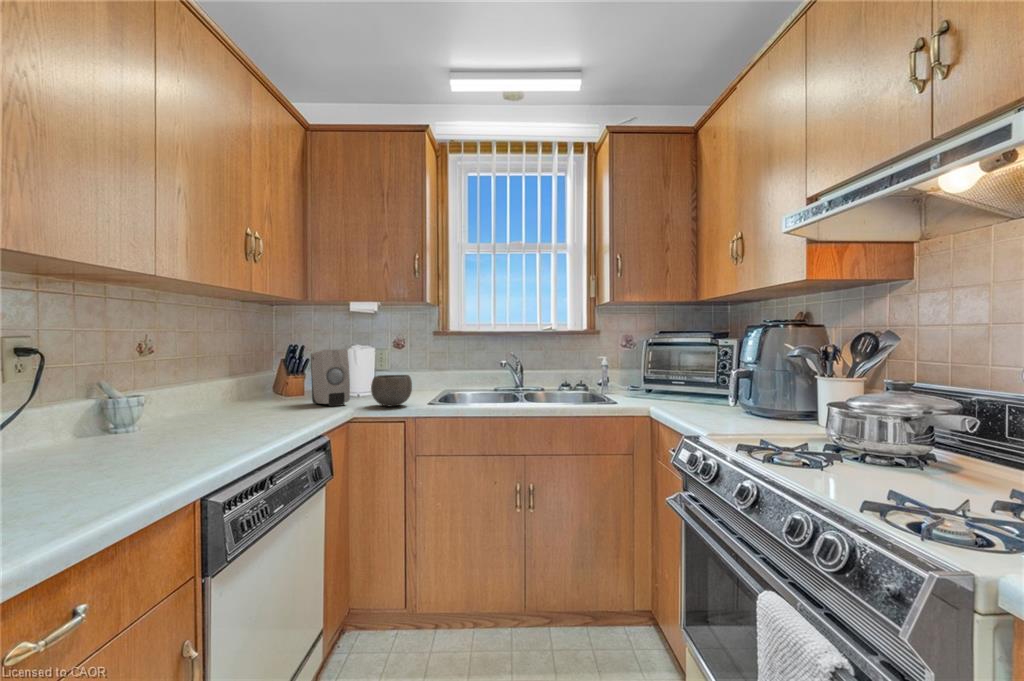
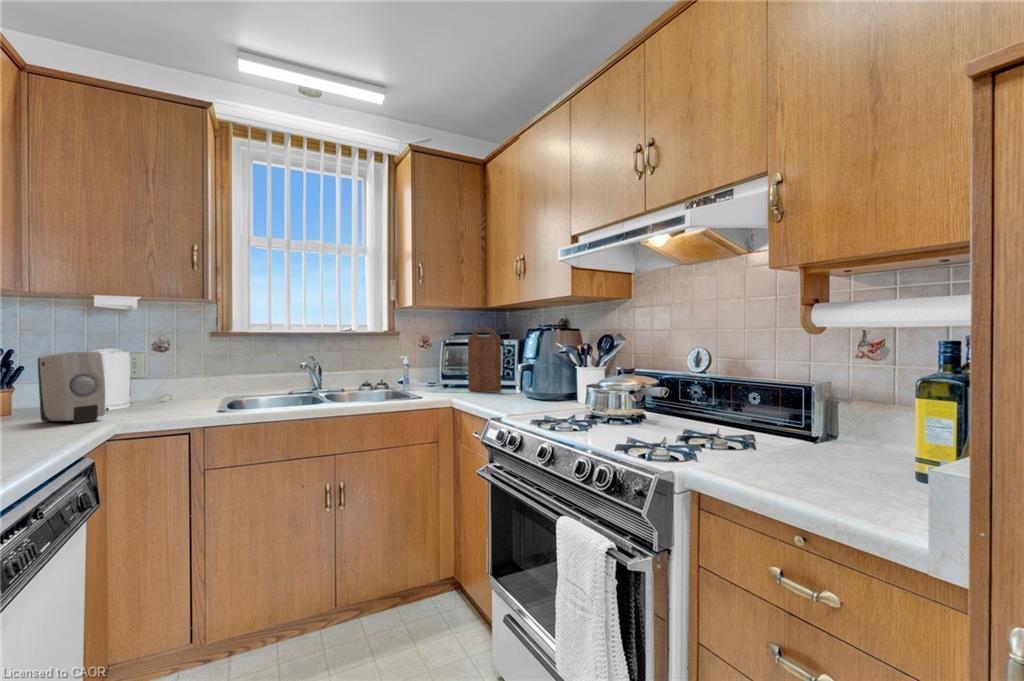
cutting board: none [674,325,714,402] -> present [468,328,501,392]
ceramic bowl: present [371,375,412,407] -> none [140,380,197,417]

